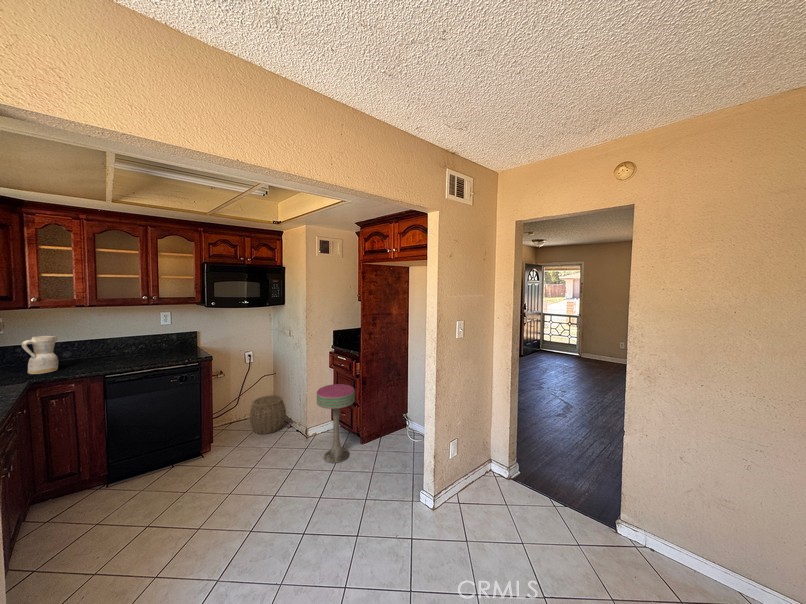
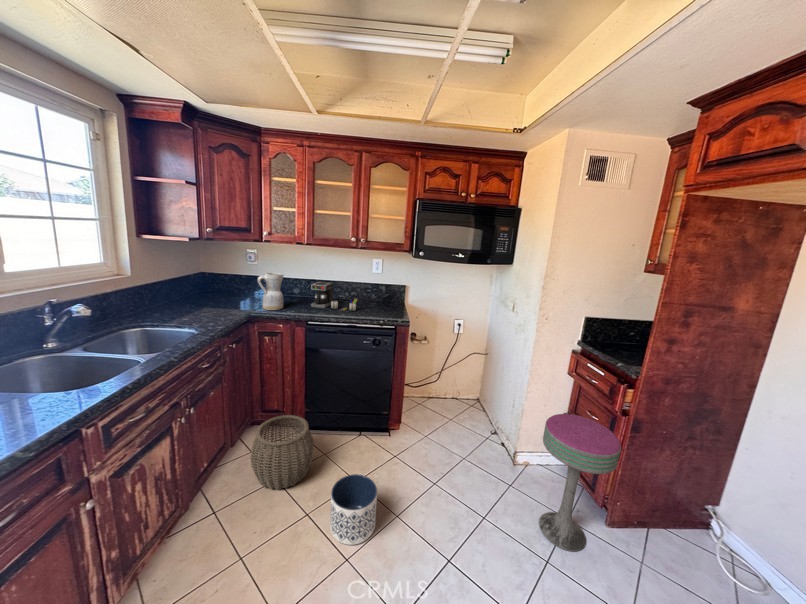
coffee maker: none [93,338,152,364] -> present [311,281,357,311]
woven basket: present [249,395,286,434] -> present [251,415,314,489]
planter: none [161,475,205,529] -> present [330,474,377,545]

